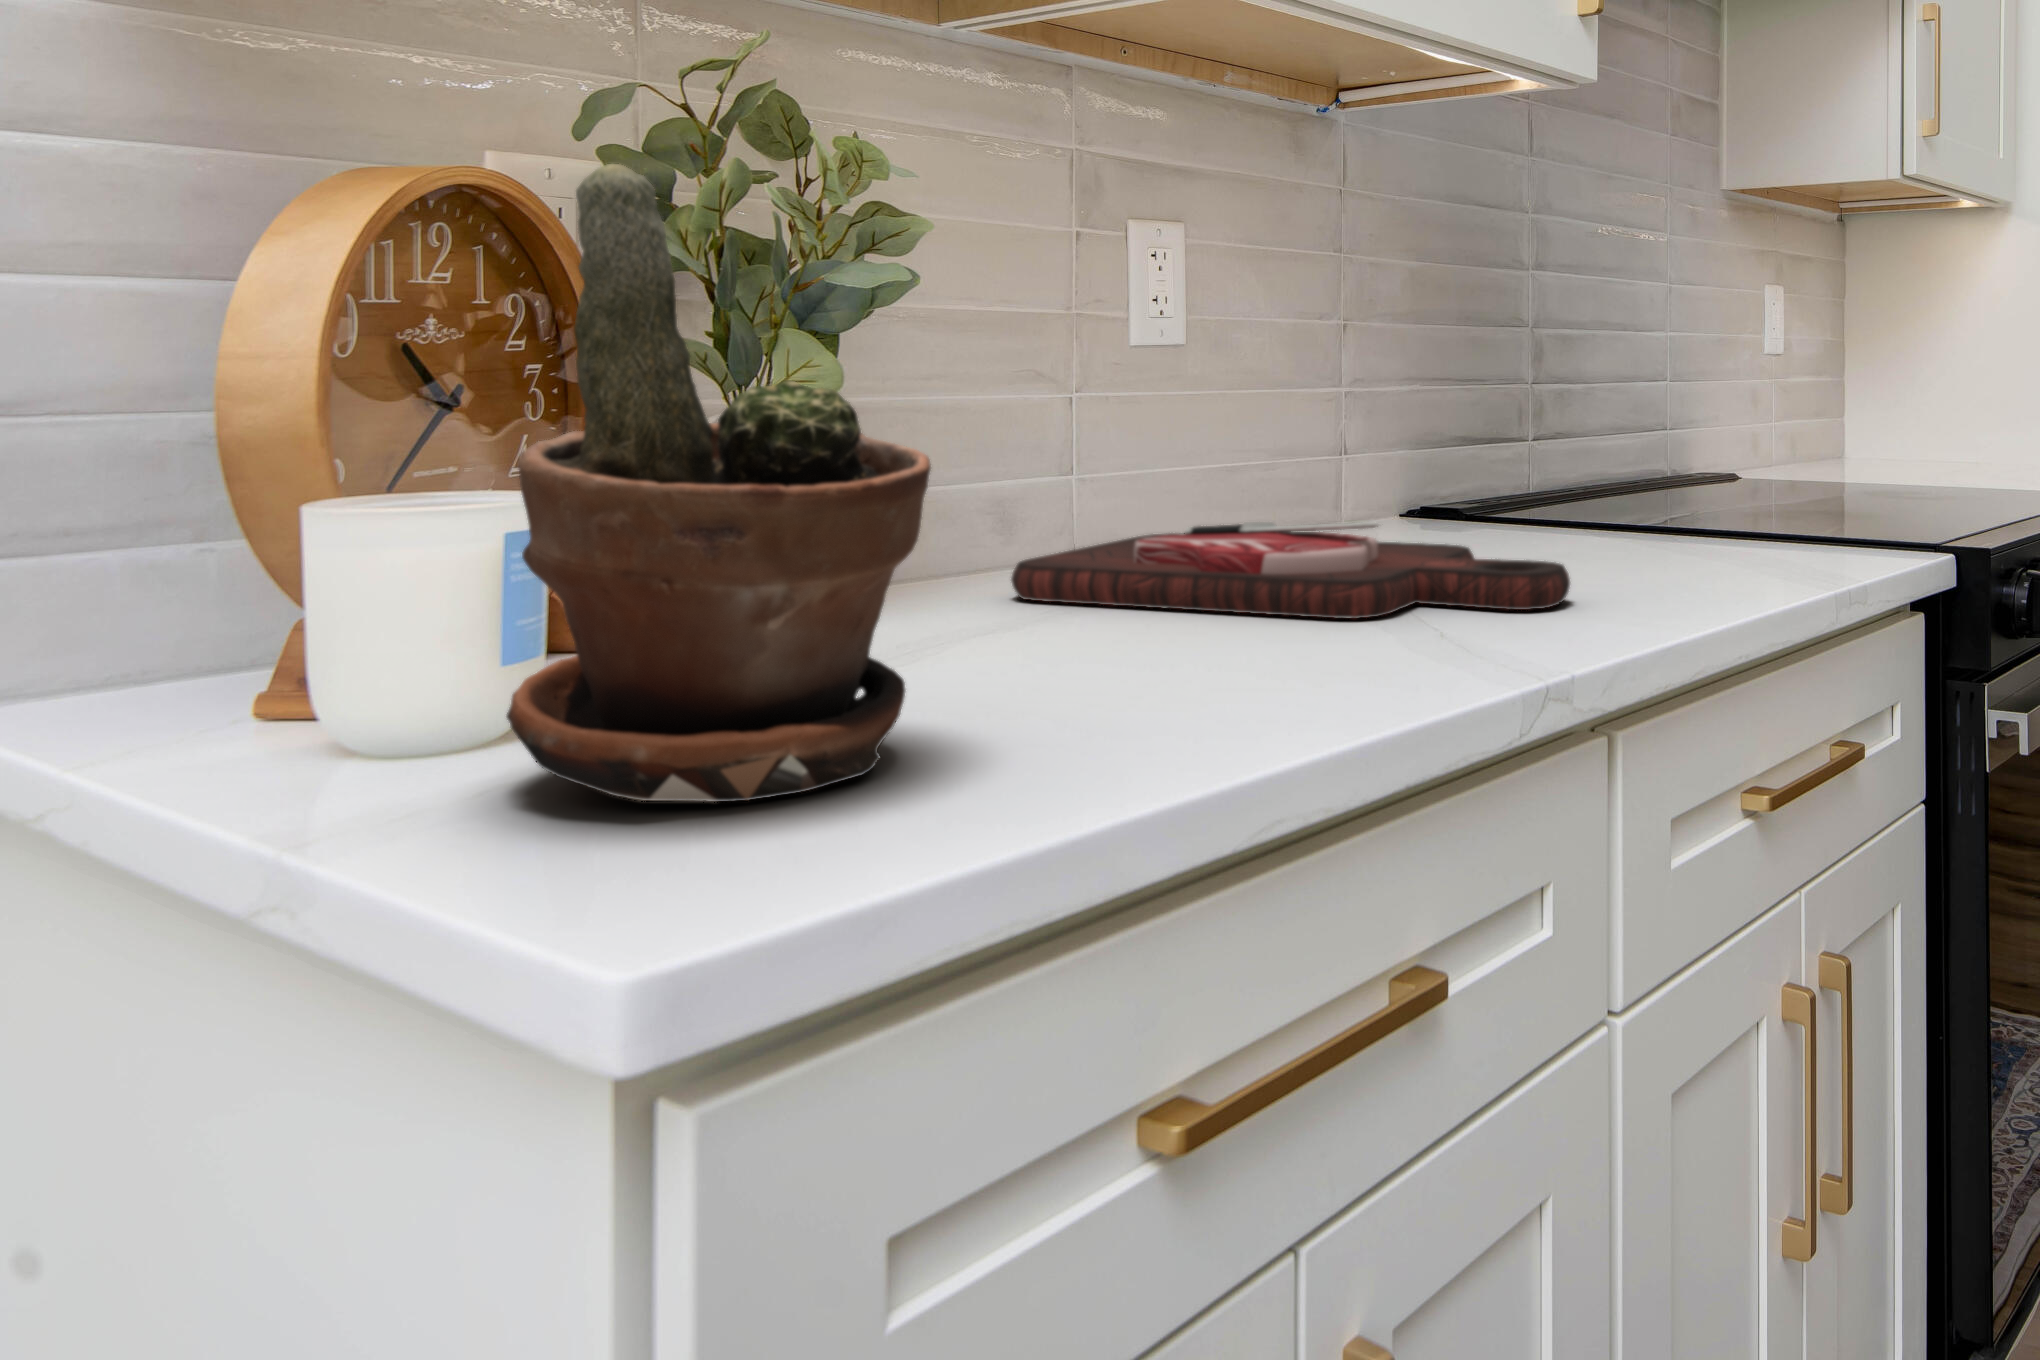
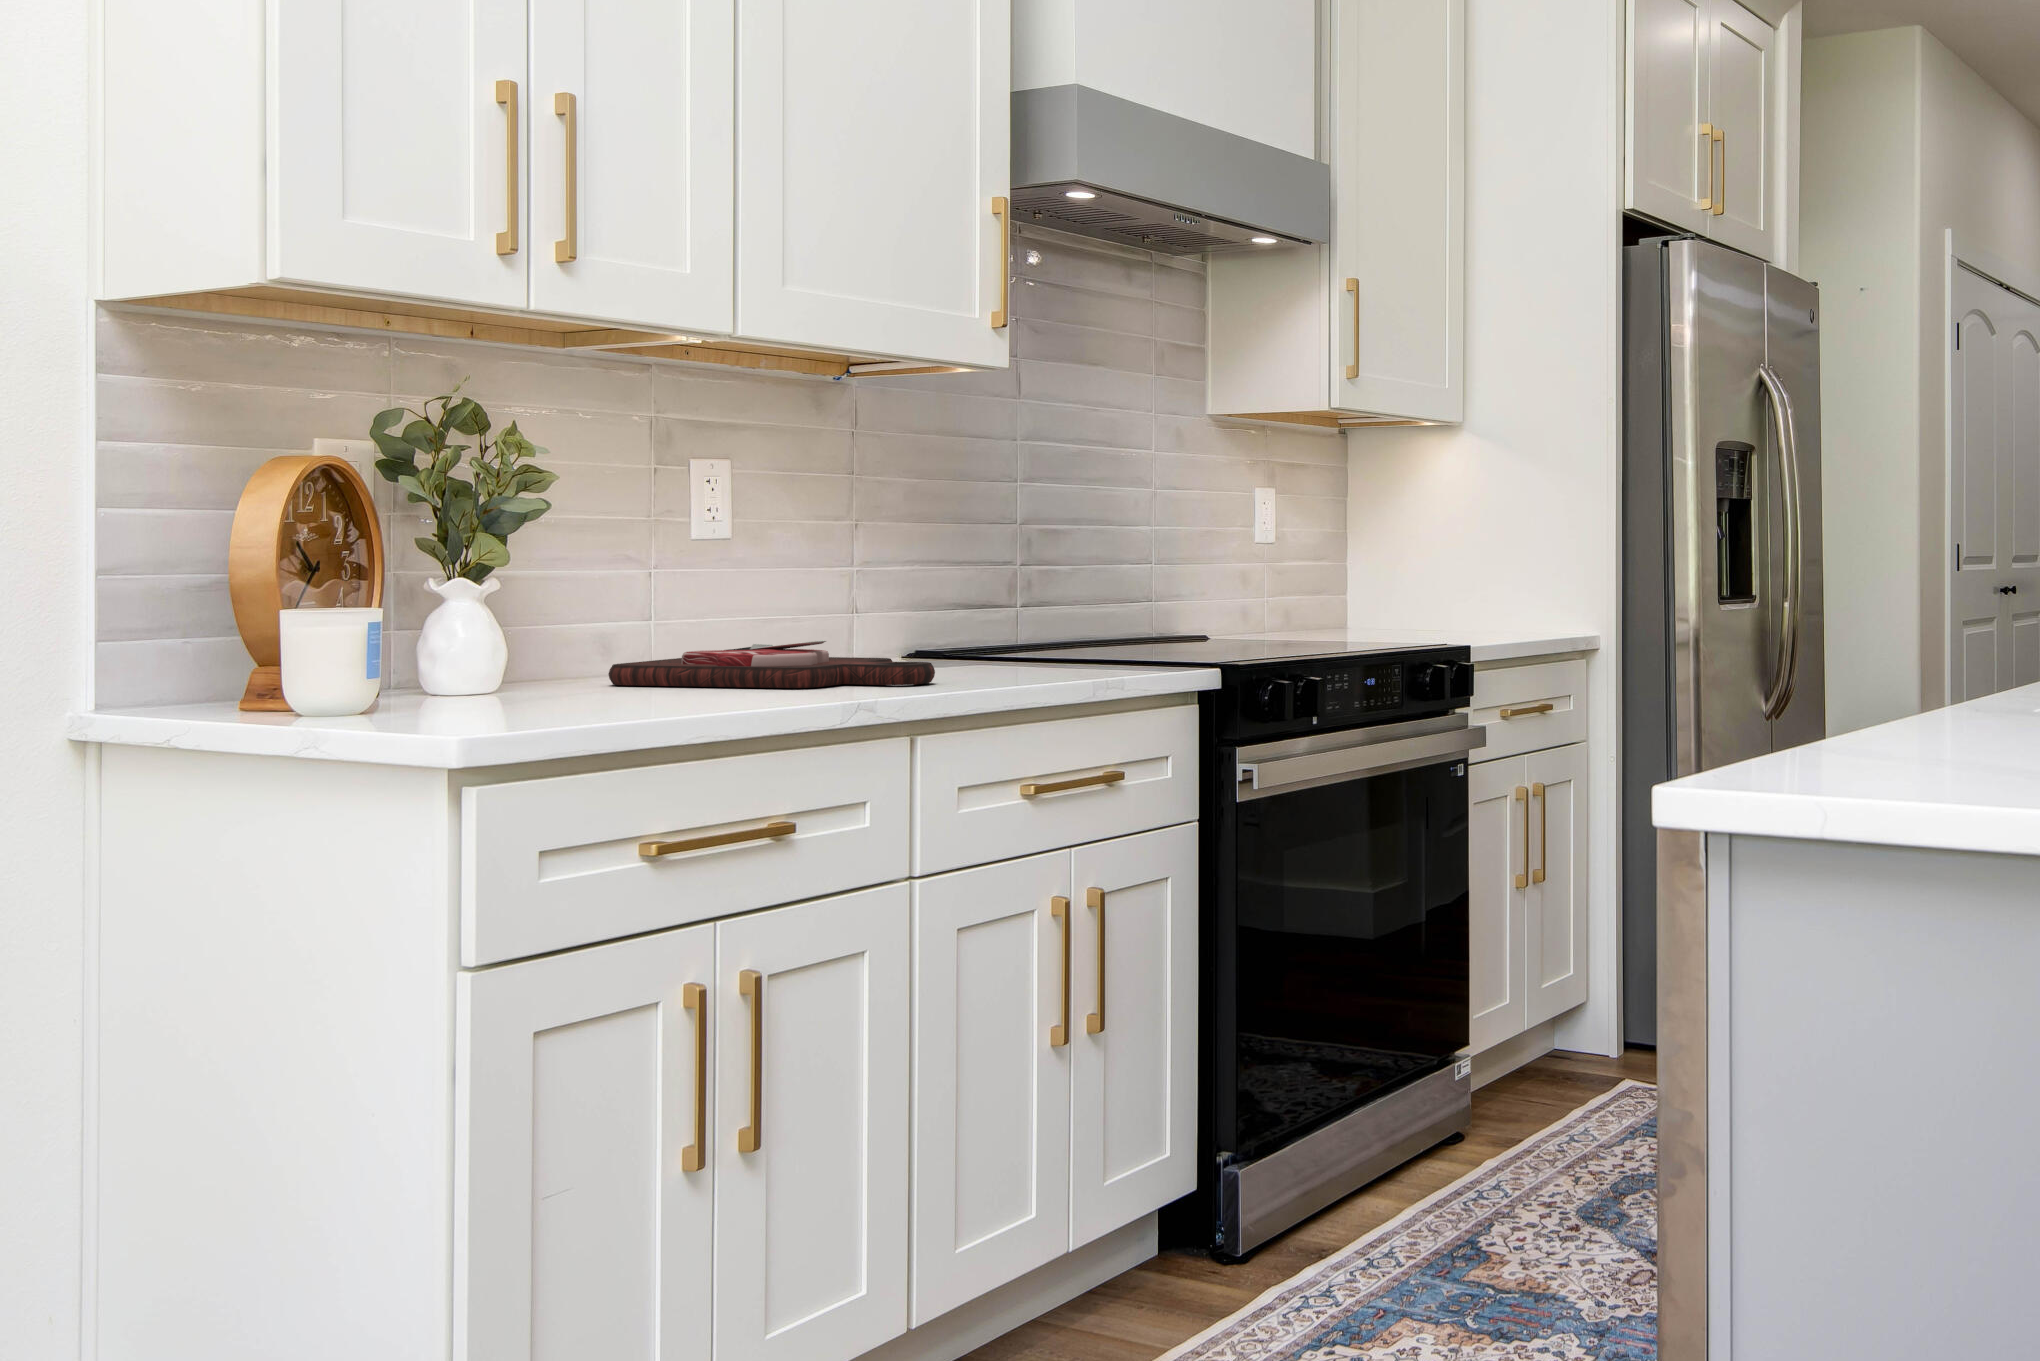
potted plant: present [506,164,931,802] -> none [384,471,560,719]

